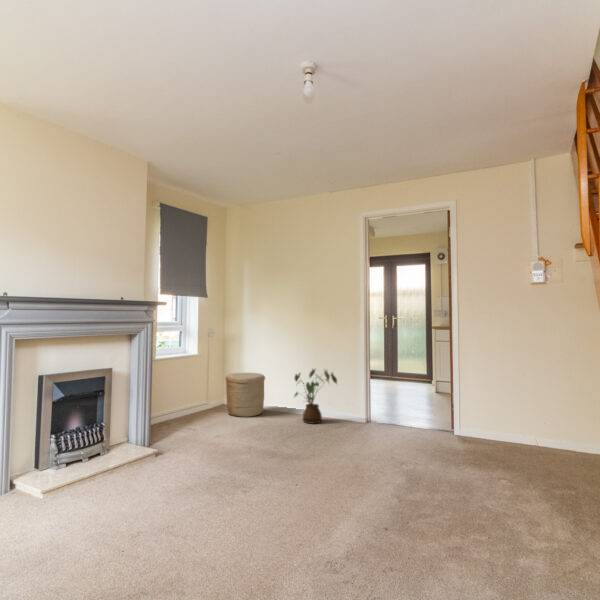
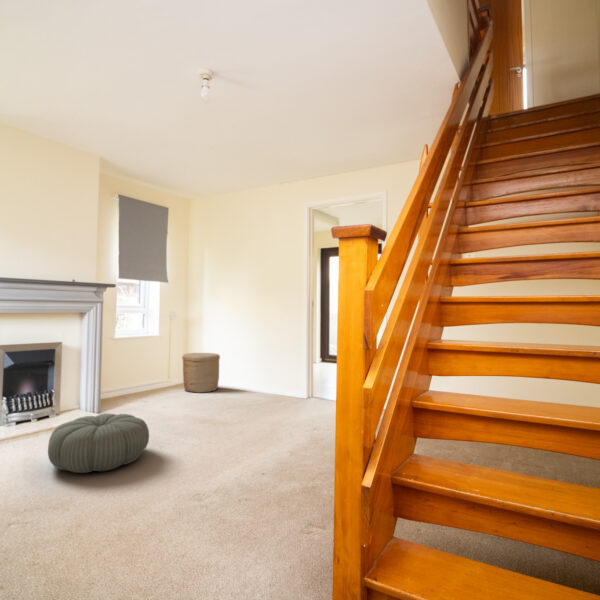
house plant: present [294,369,337,424] -> none [240,348,281,399]
pouf: none [124,456,236,536] -> present [48,414,149,473]

